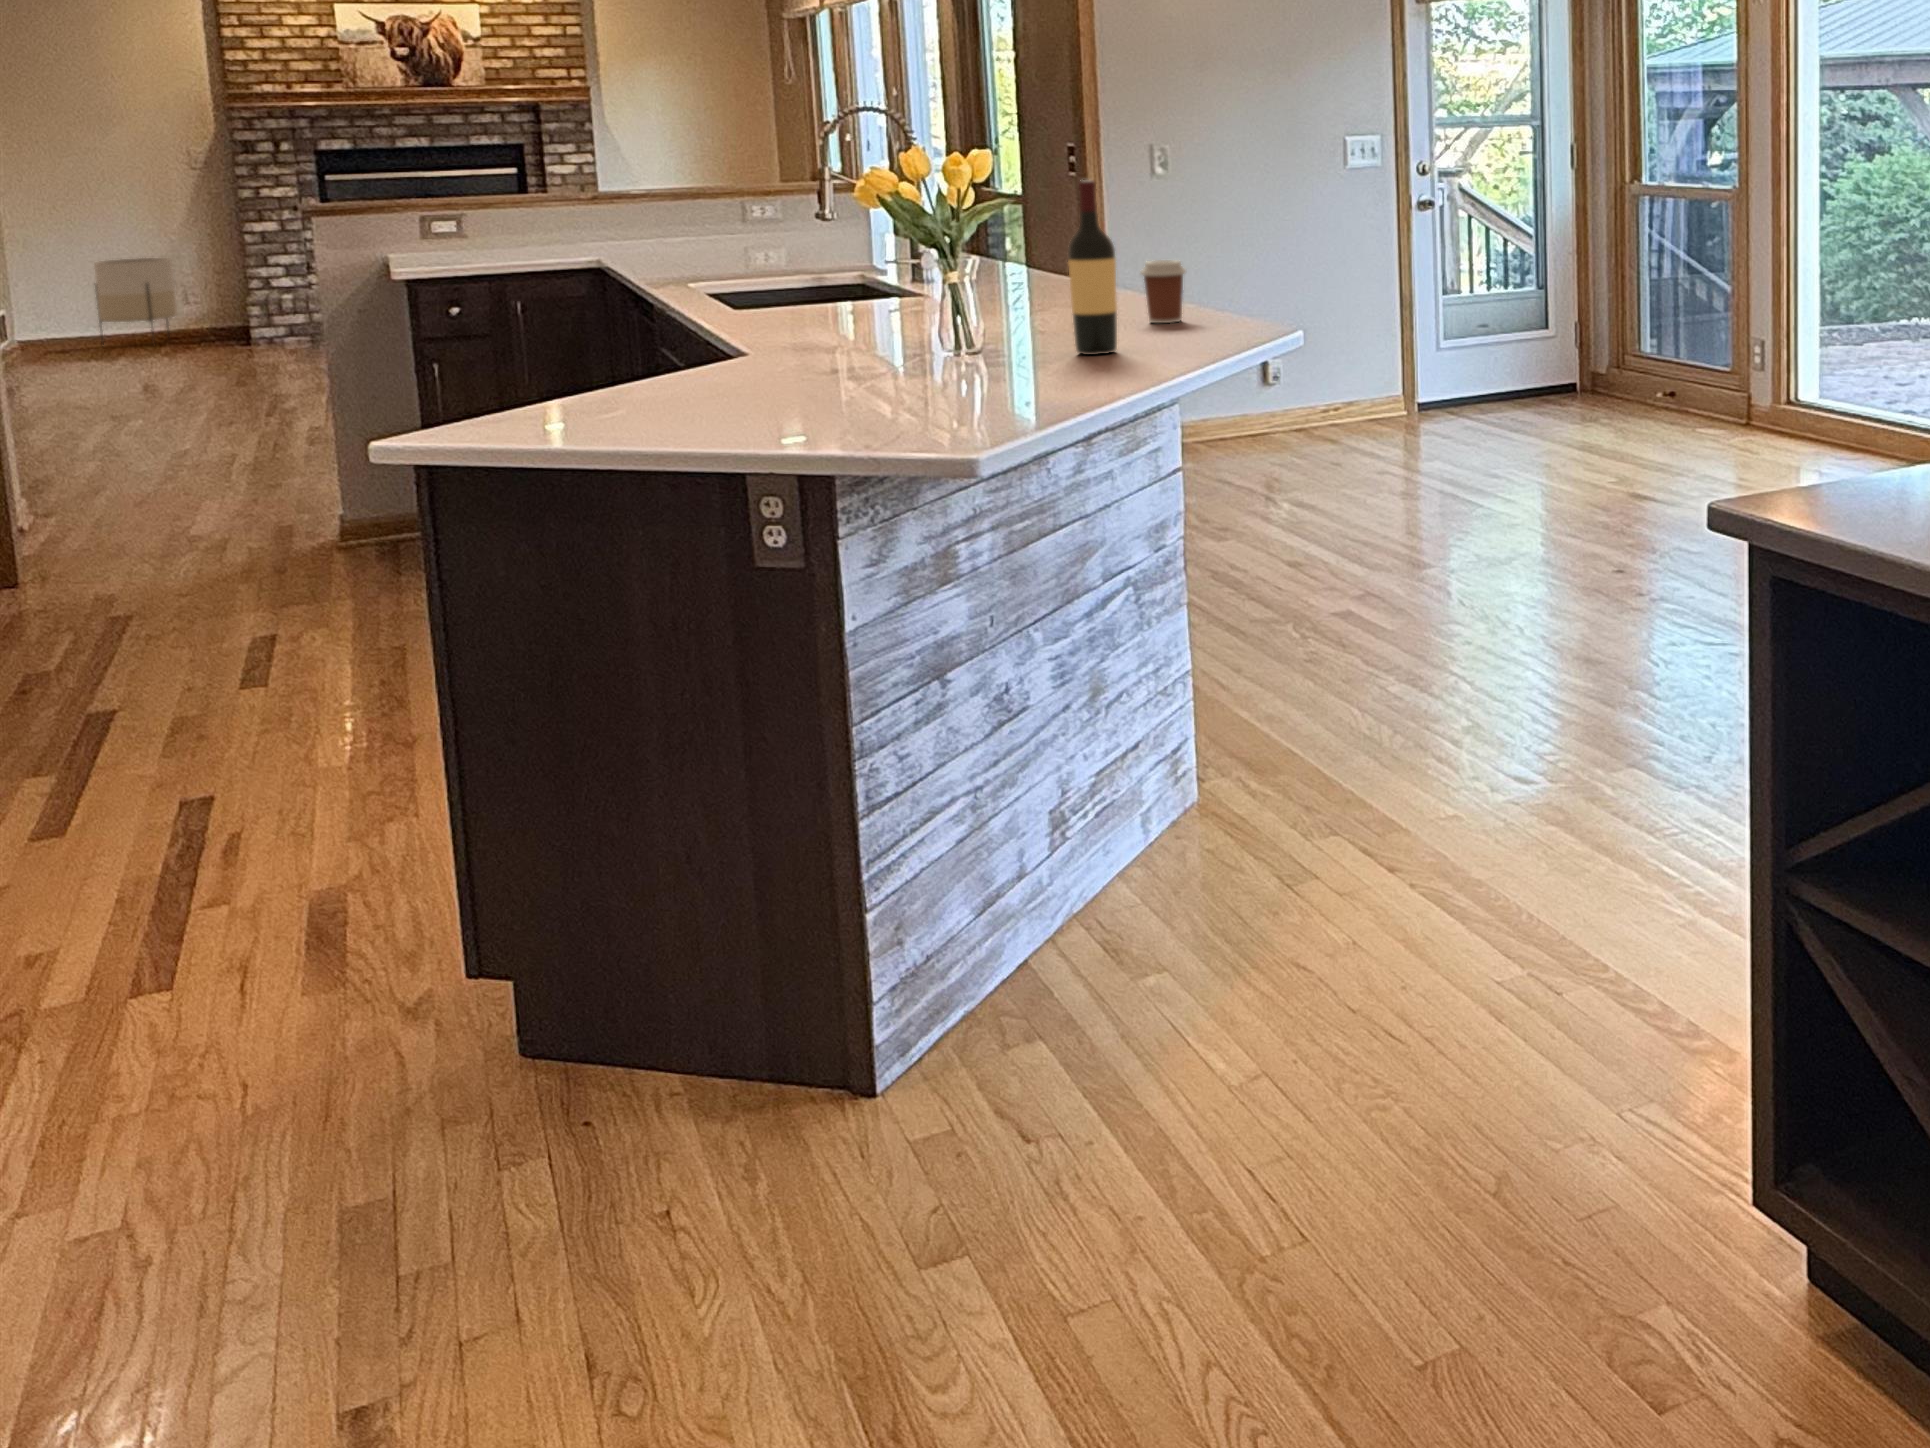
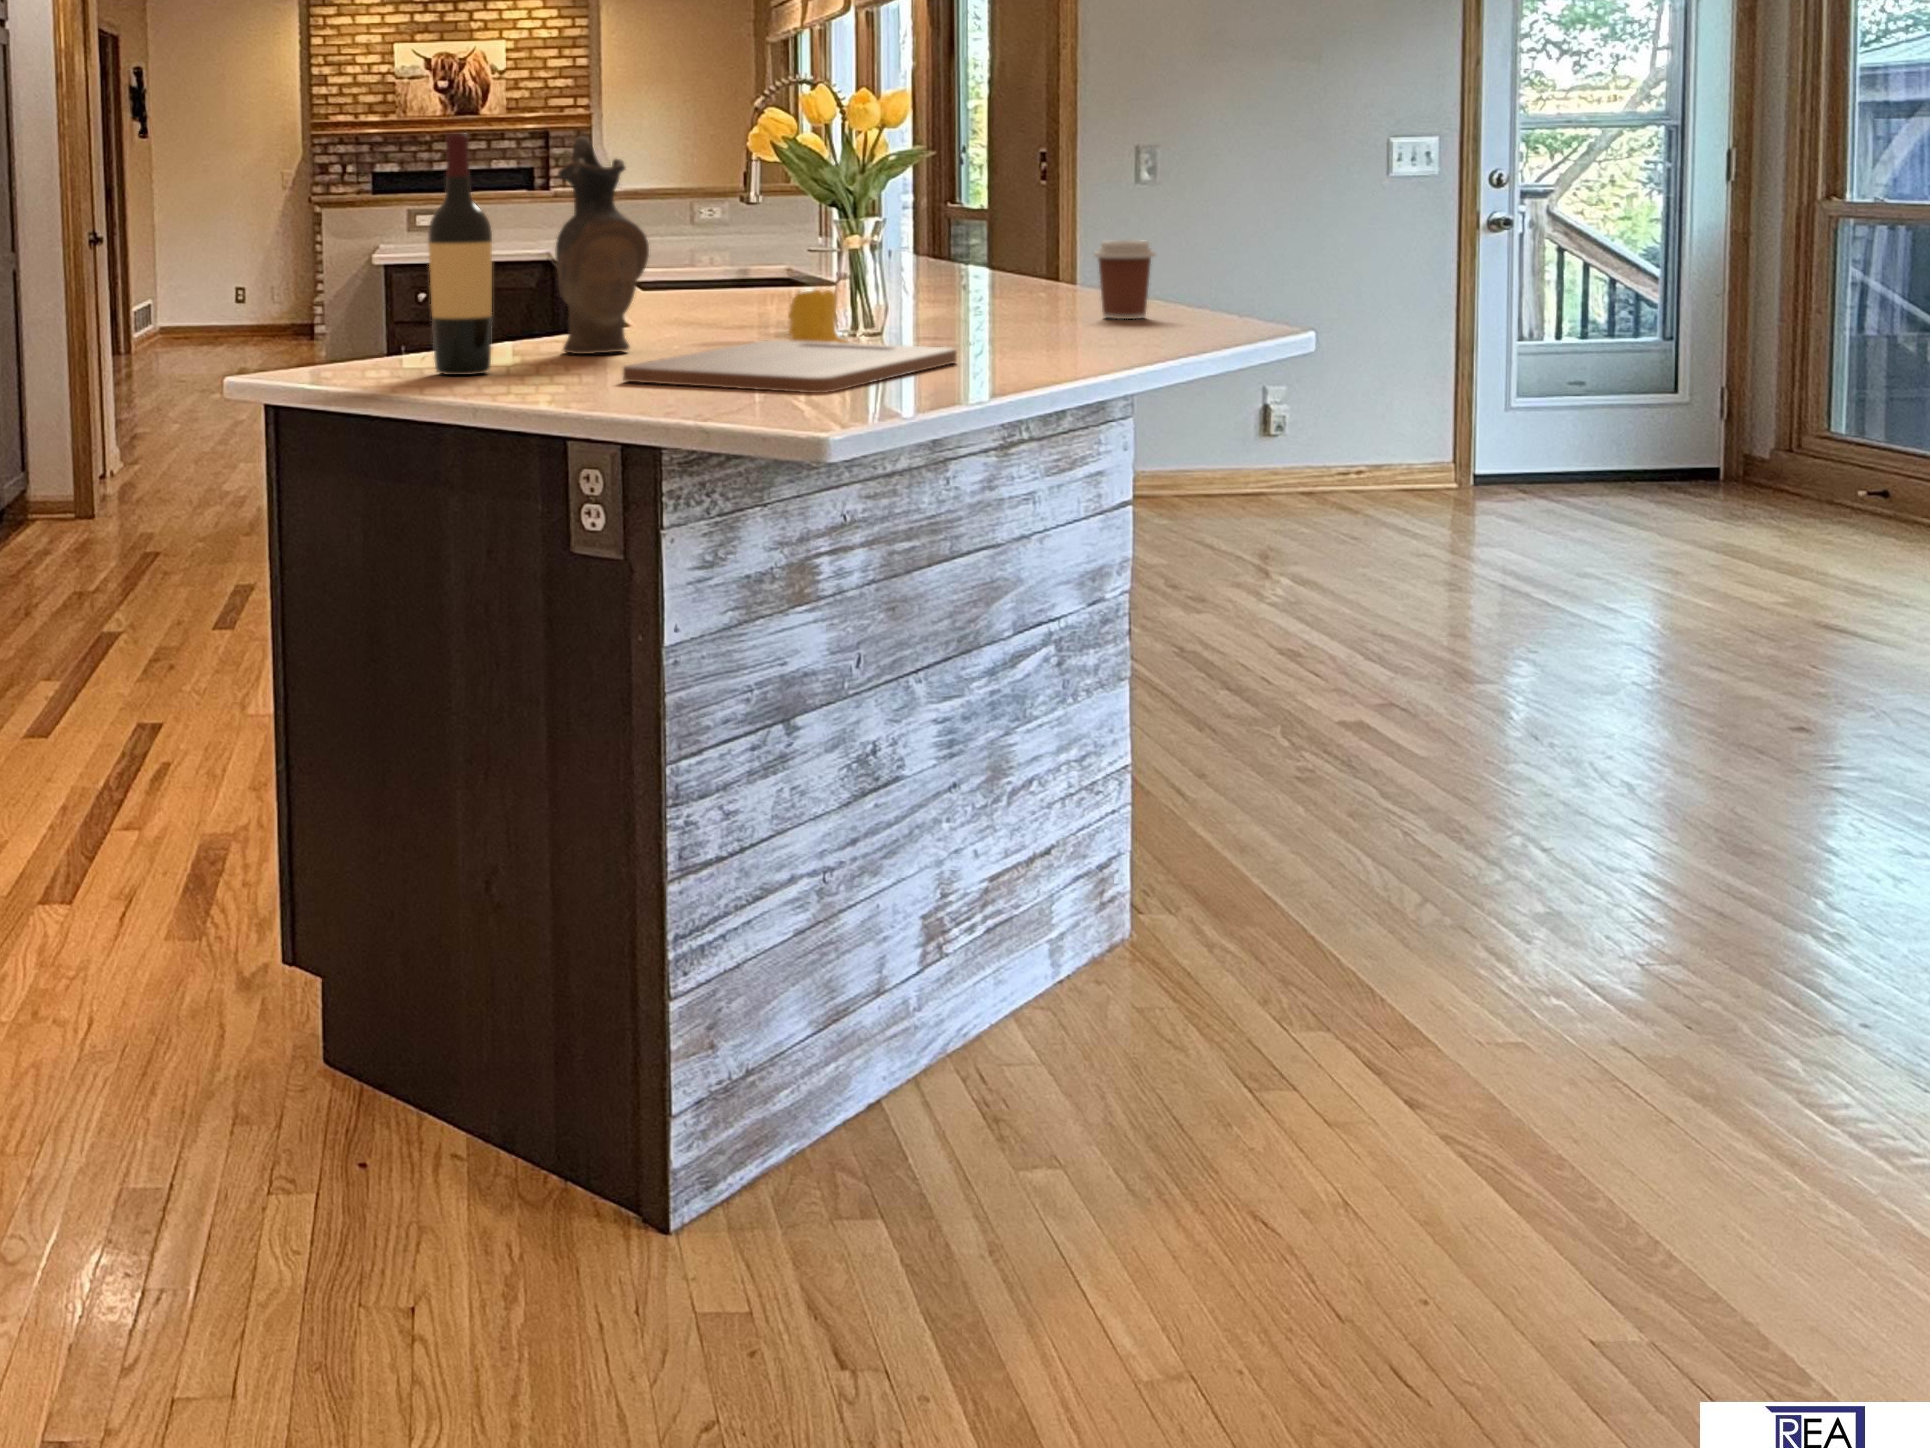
wine bottle: present [1068,180,1117,355] -> present [428,134,492,375]
ceramic pitcher: none [689,197,780,391] -> present [555,136,649,354]
planter: present [94,258,177,334] -> none [213,261,267,335]
candle: none [901,318,958,371] -> present [788,290,850,343]
cutting board: none [782,367,1052,419] -> present [623,340,957,393]

